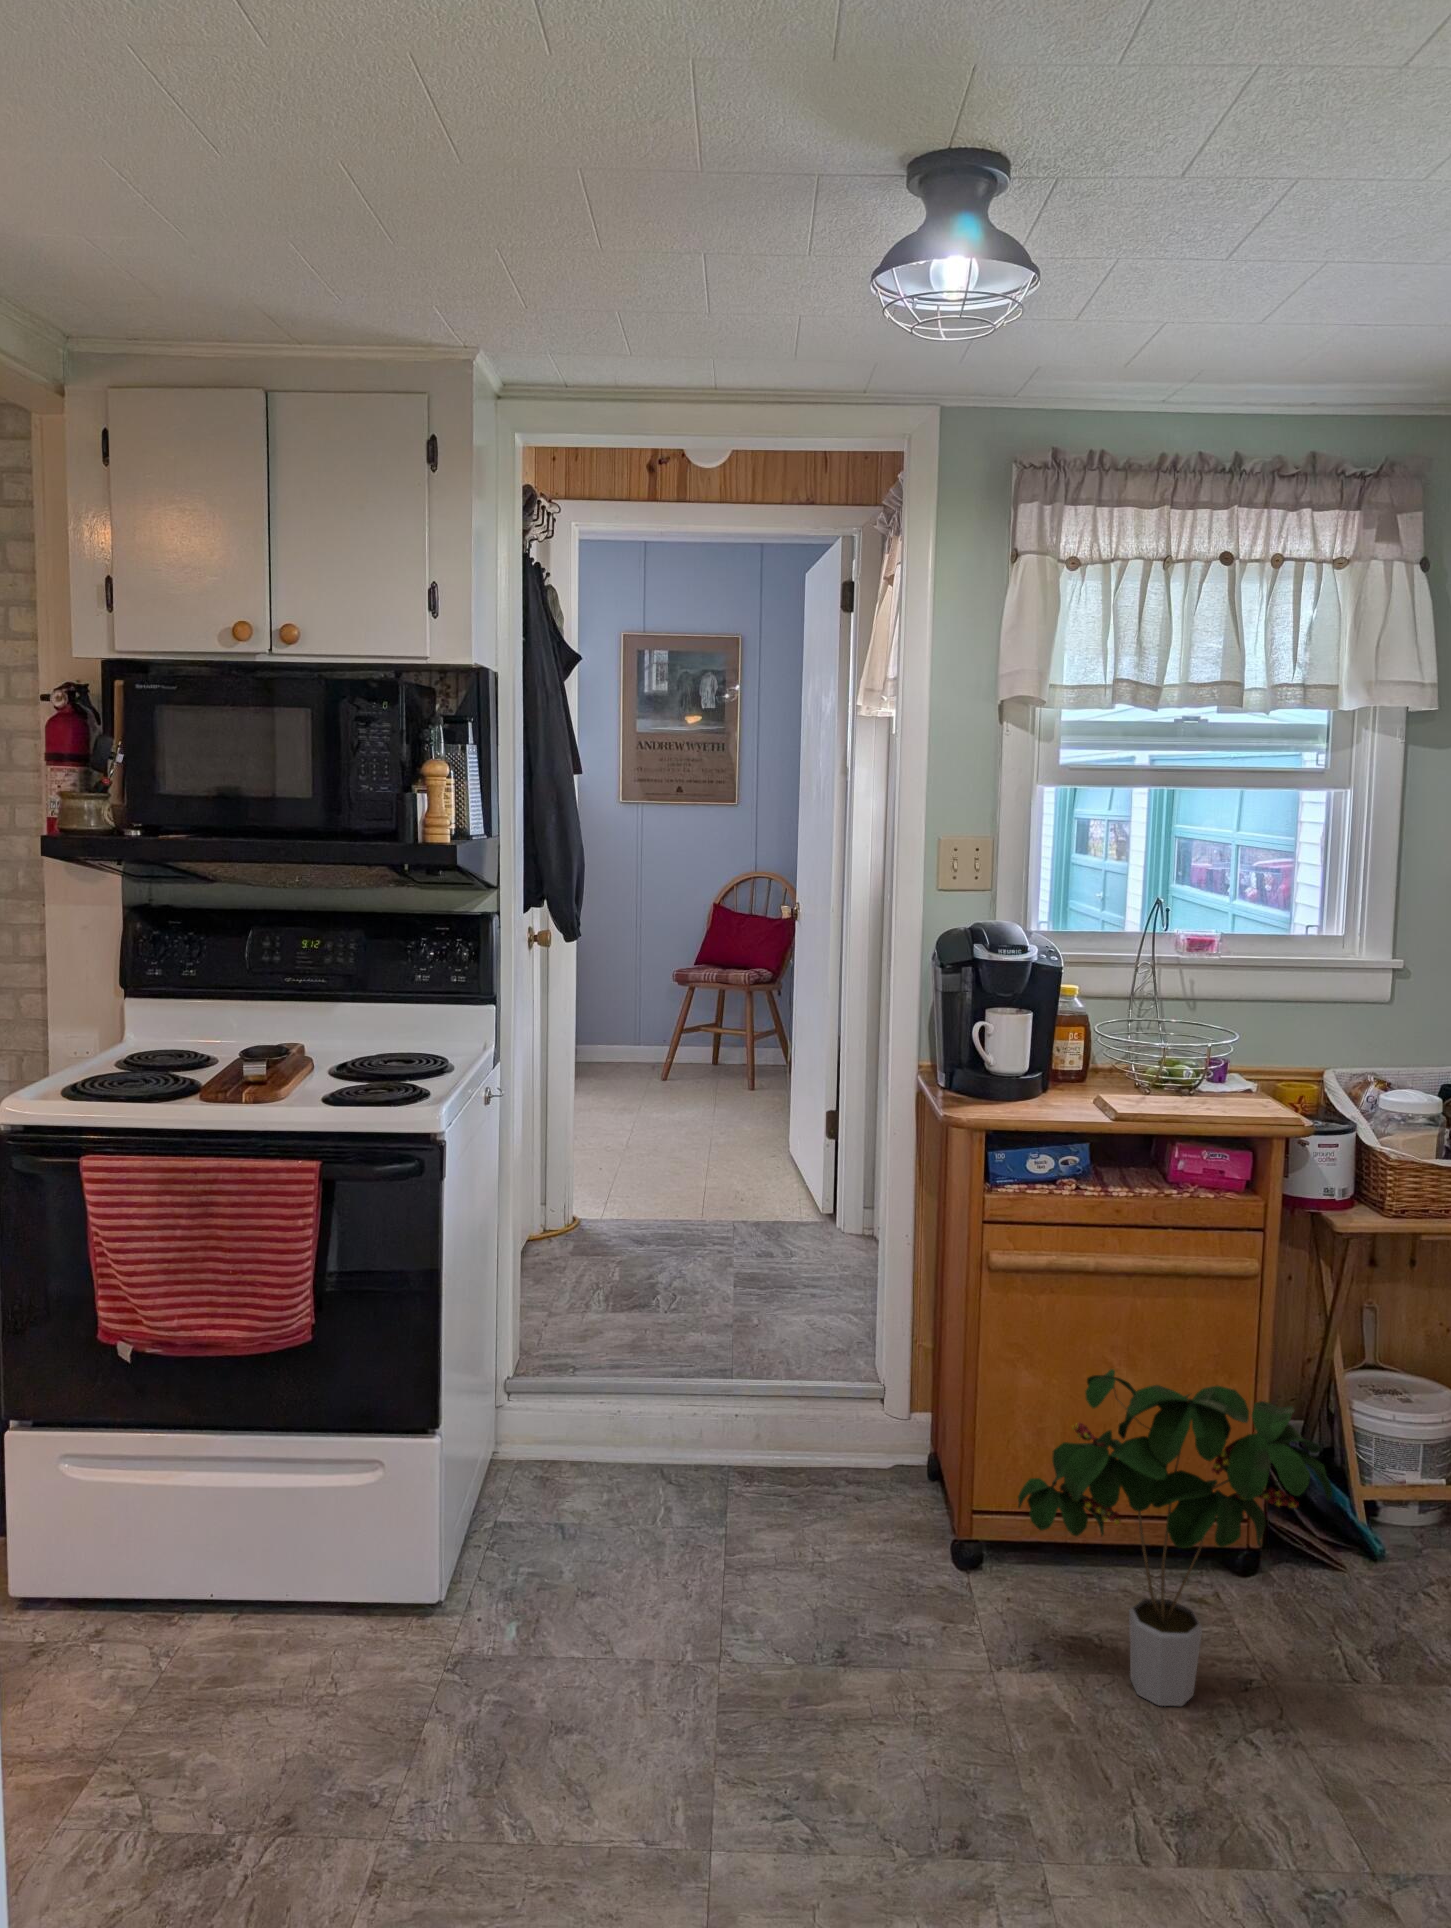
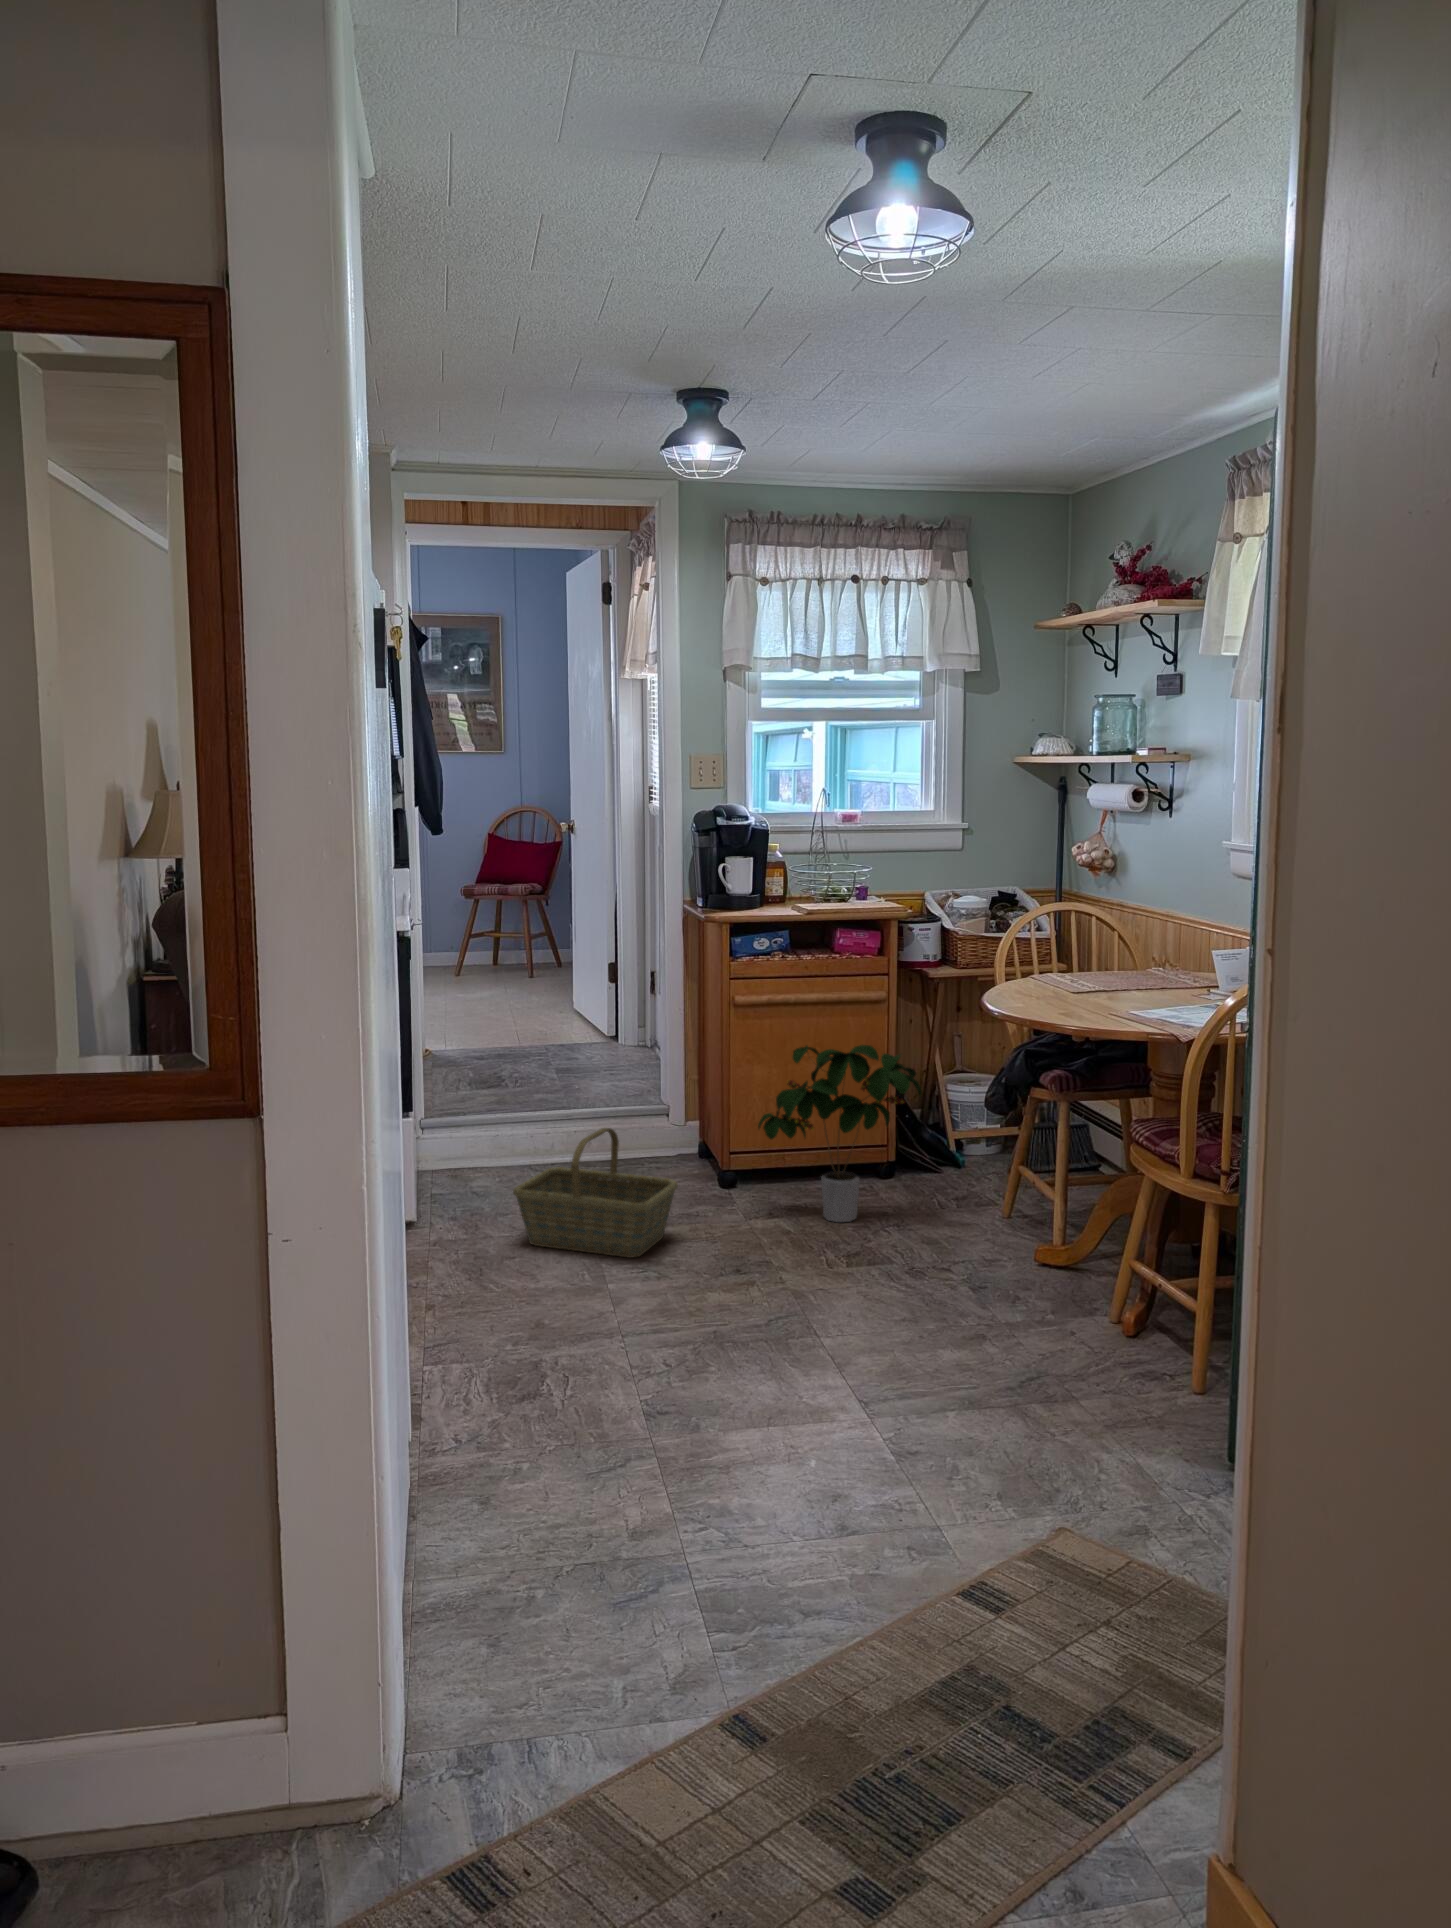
basket: none [580,1492,865,1764] -> present [513,1128,678,1258]

